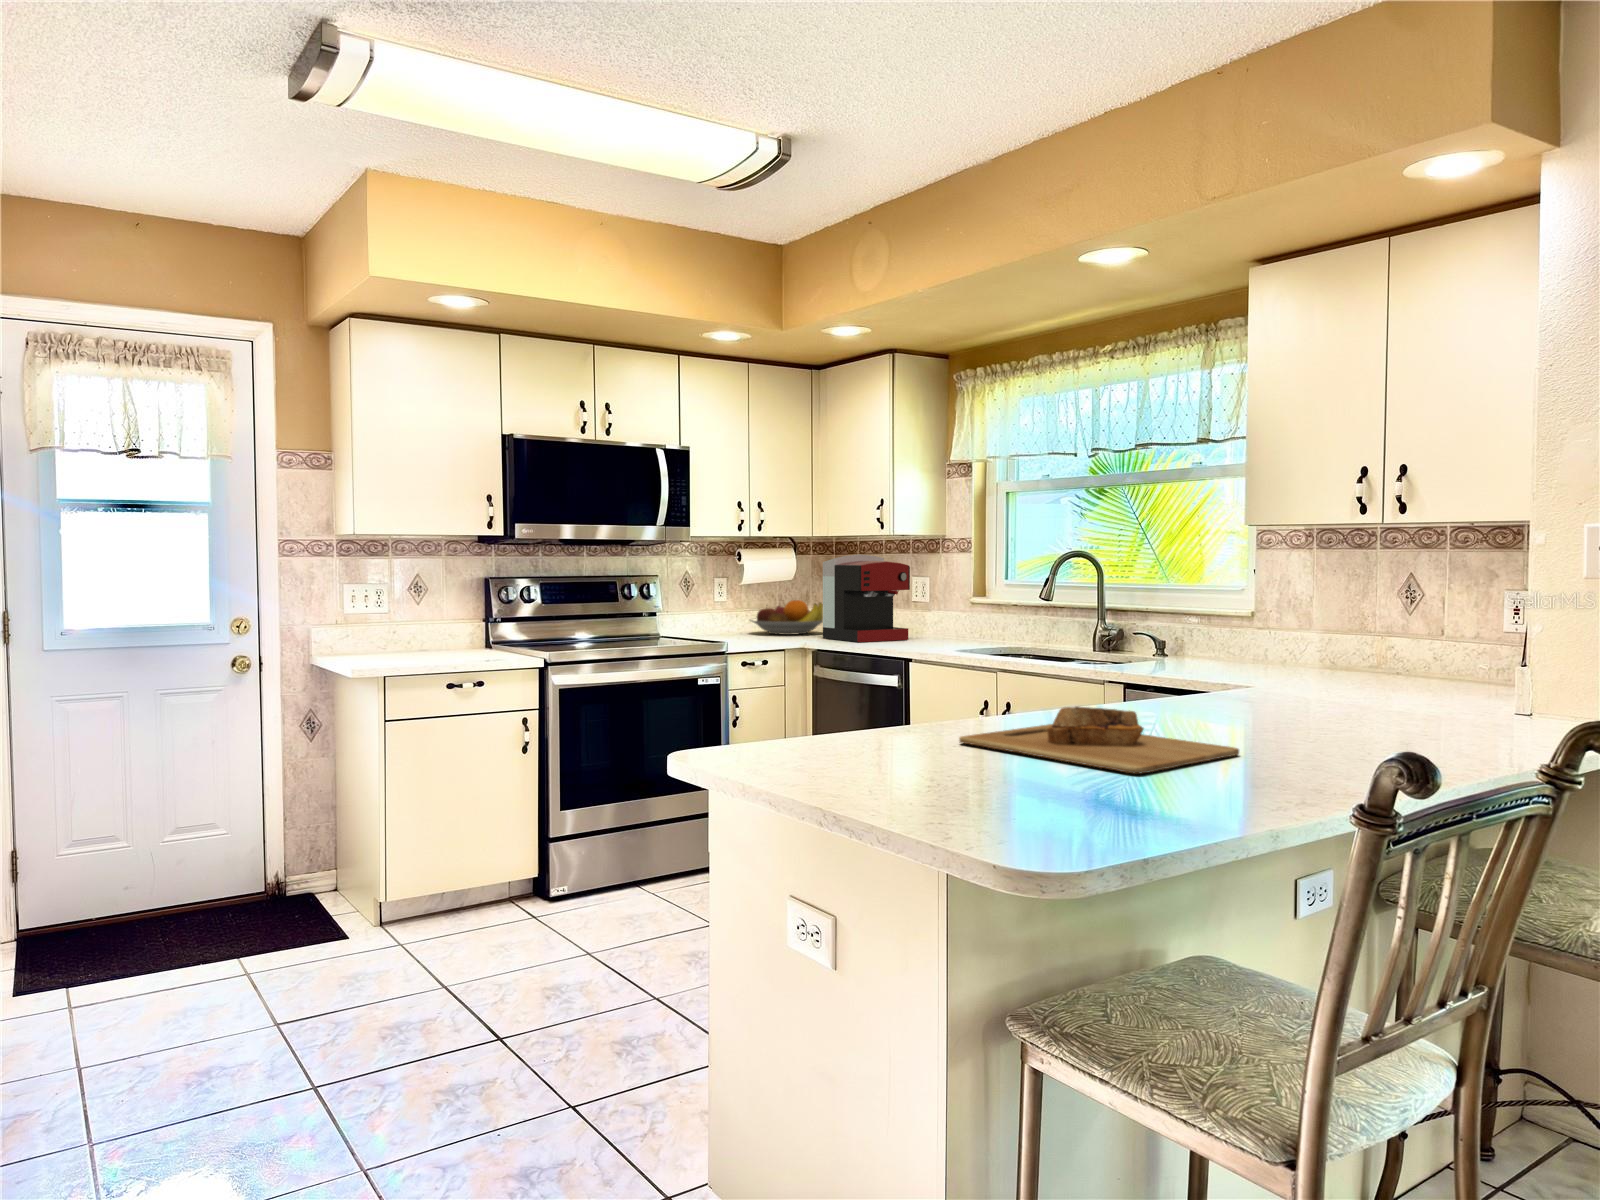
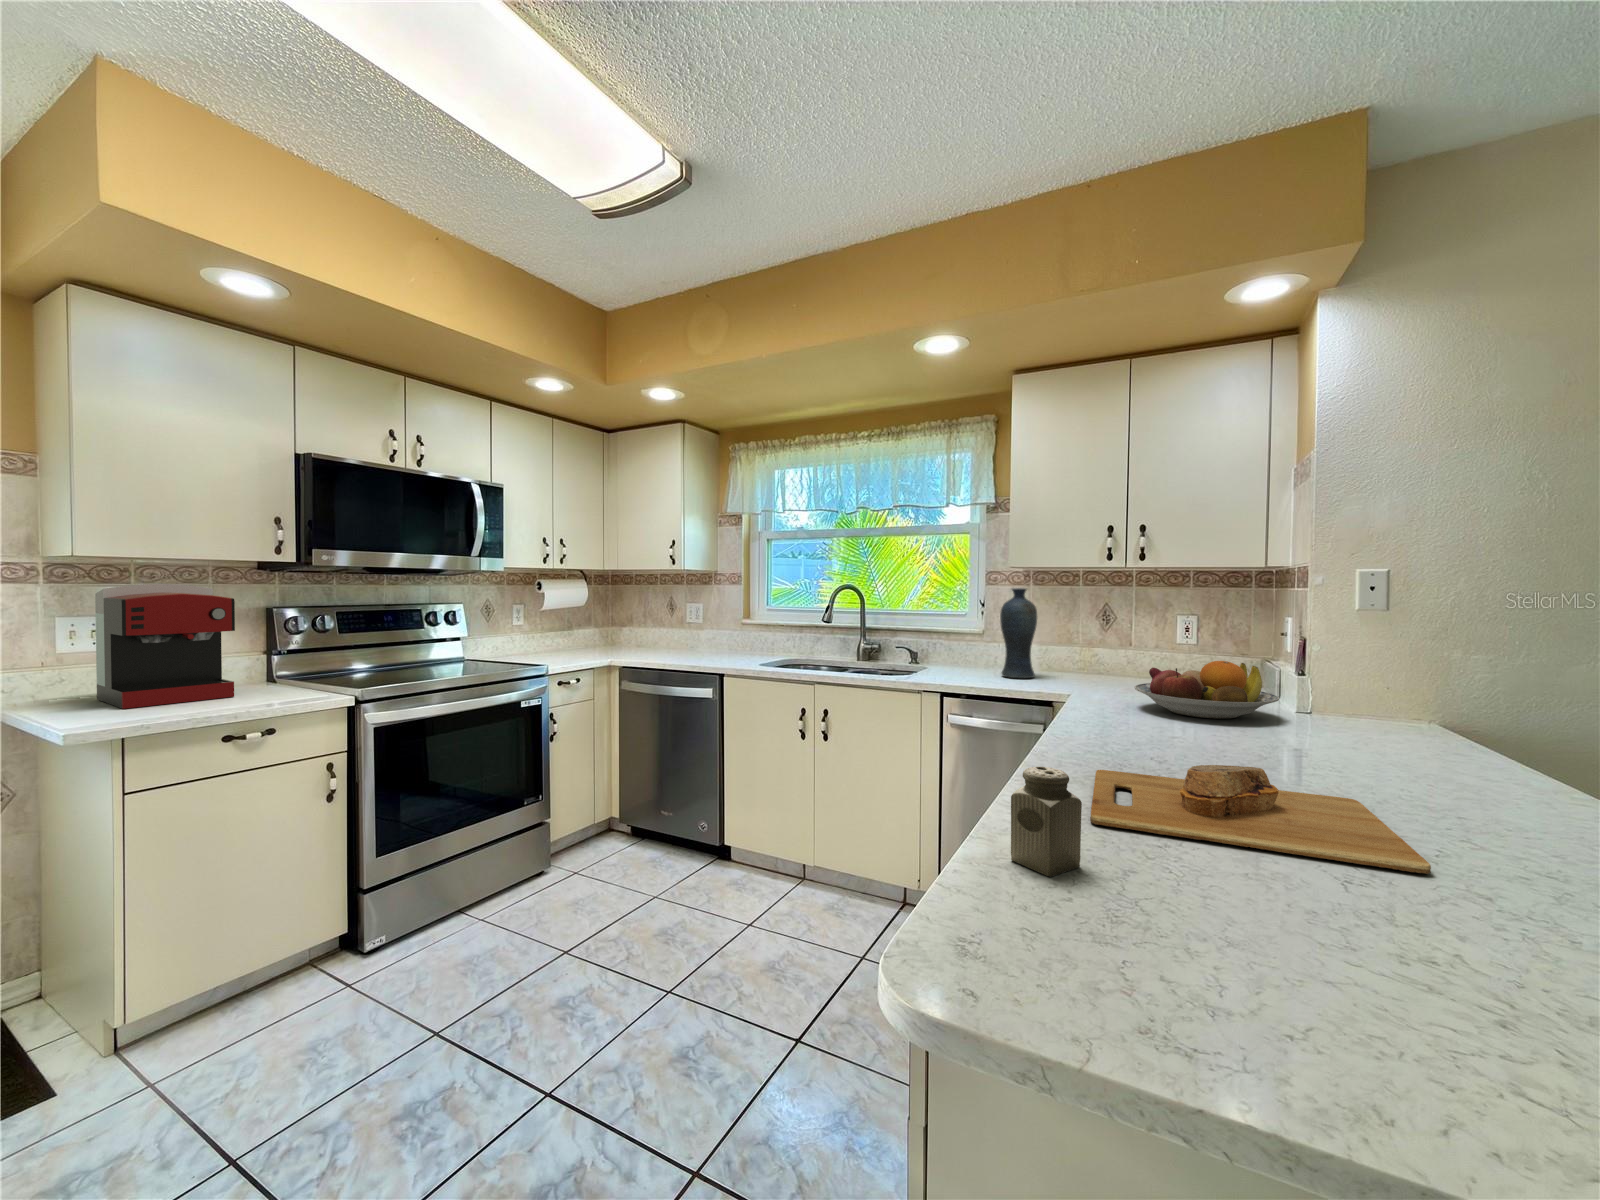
vase: none [1244,553,1295,673] -> present [1000,588,1037,678]
coffee maker: present [823,554,910,642] -> present [95,583,235,709]
fruit bowl: present [750,600,823,635] -> present [1134,661,1279,719]
salt shaker: none [848,682,888,753] -> present [1011,767,1082,877]

